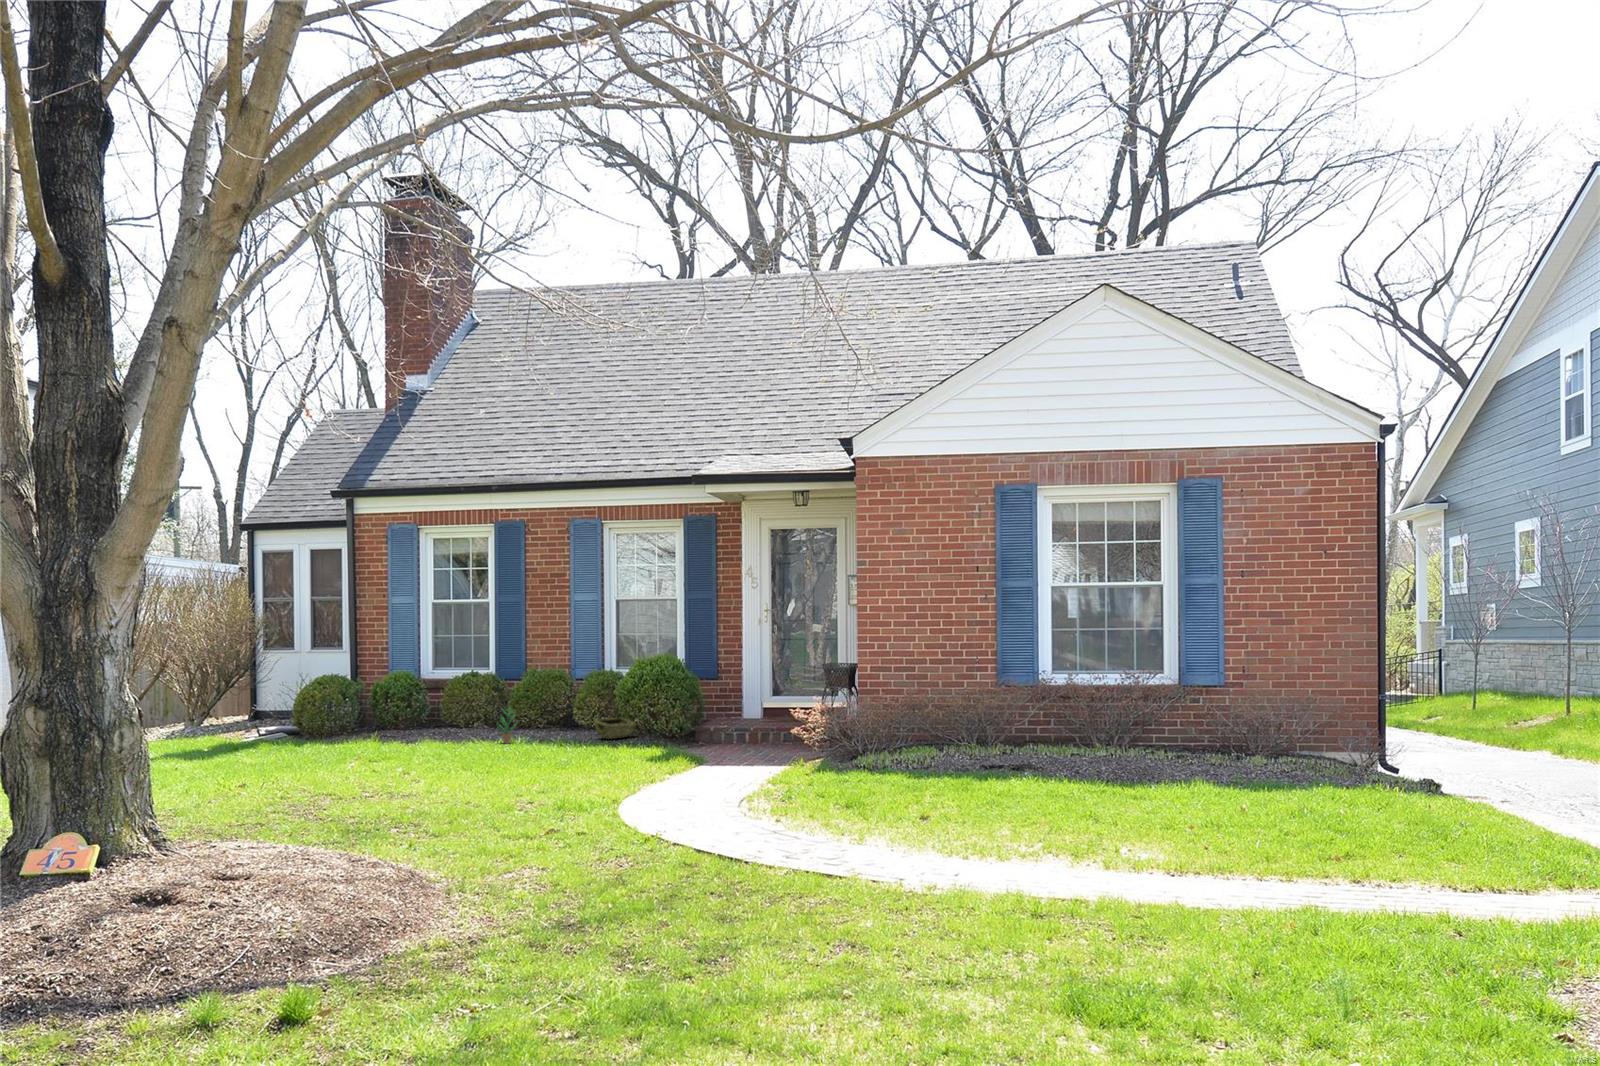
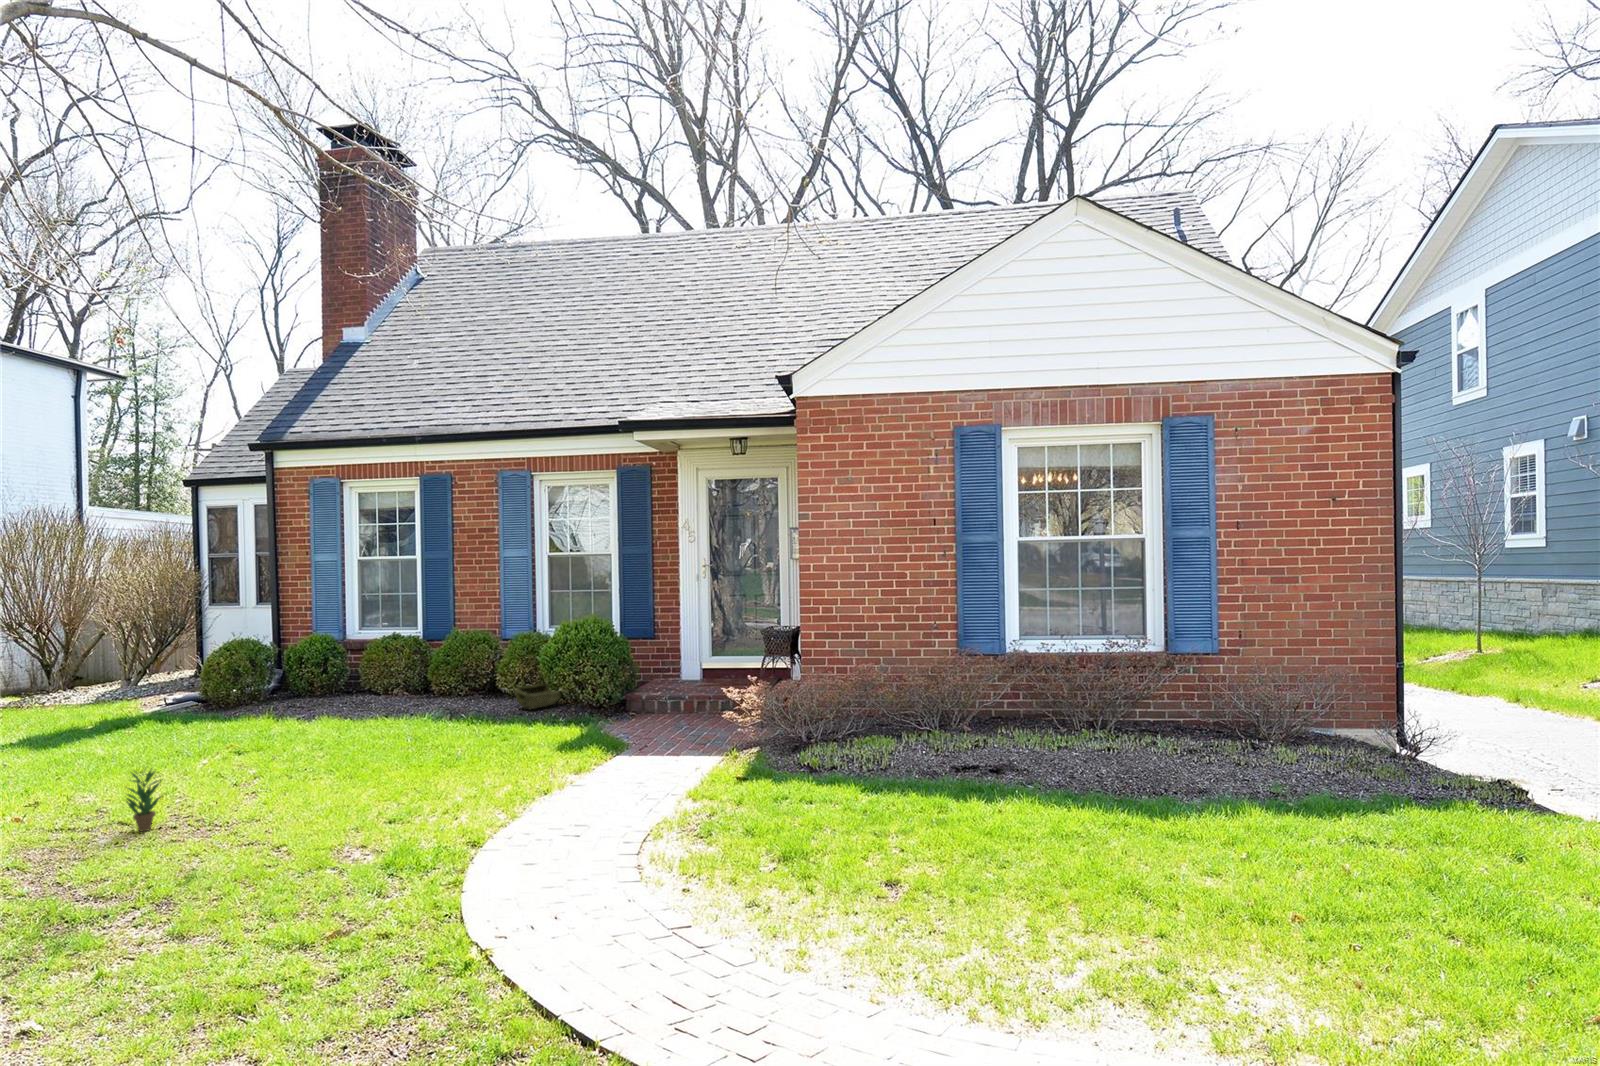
potted plant: present [499,708,514,744] -> present [127,768,163,832]

